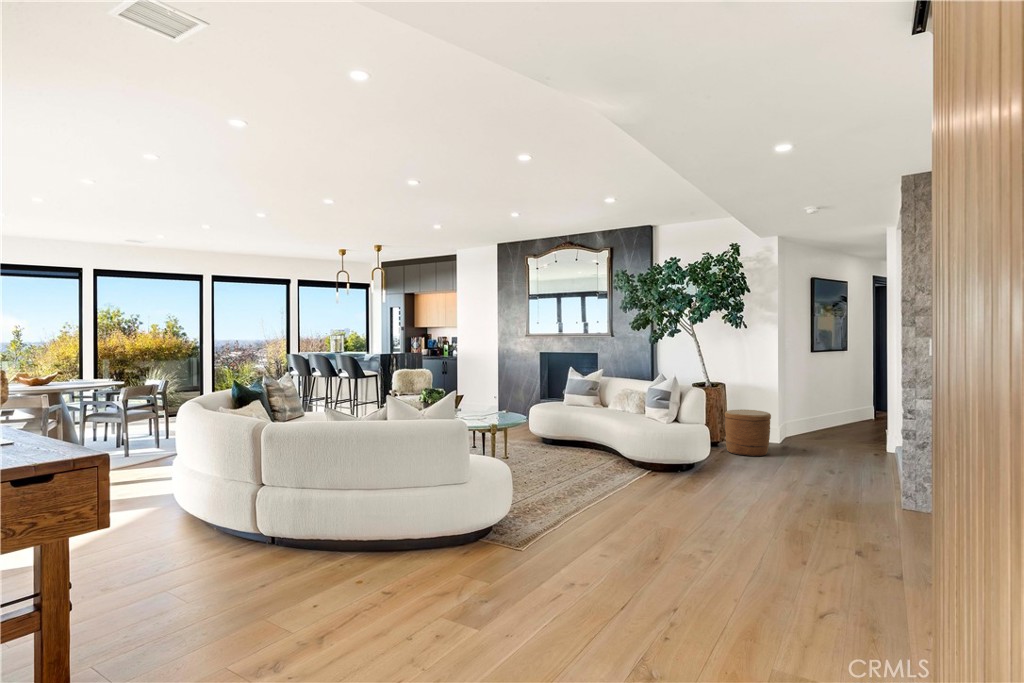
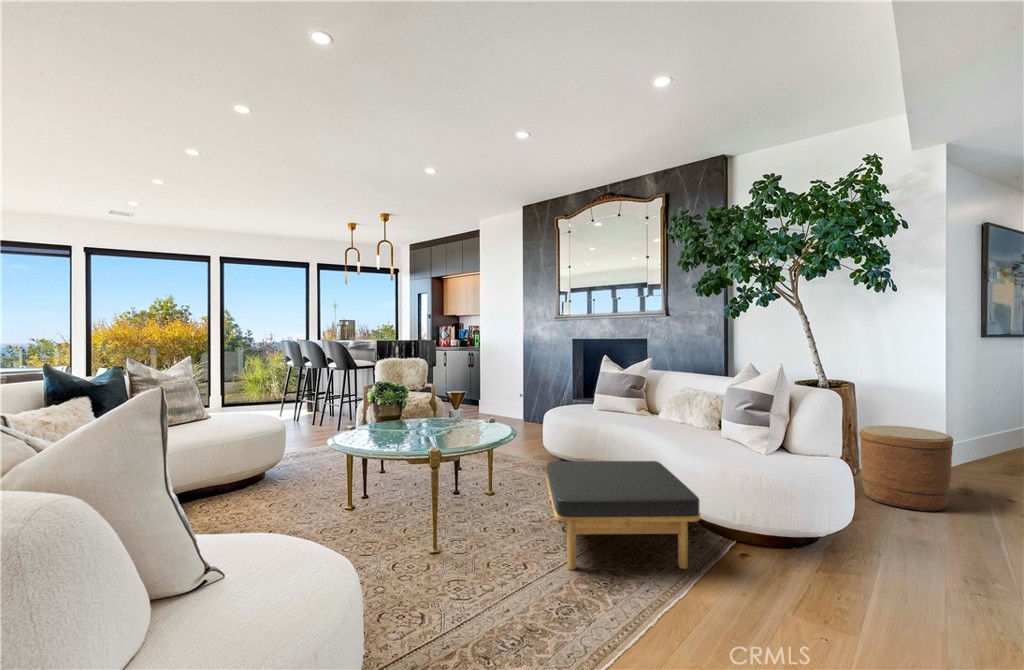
ottoman: none [546,431,632,483] -> present [546,461,700,570]

